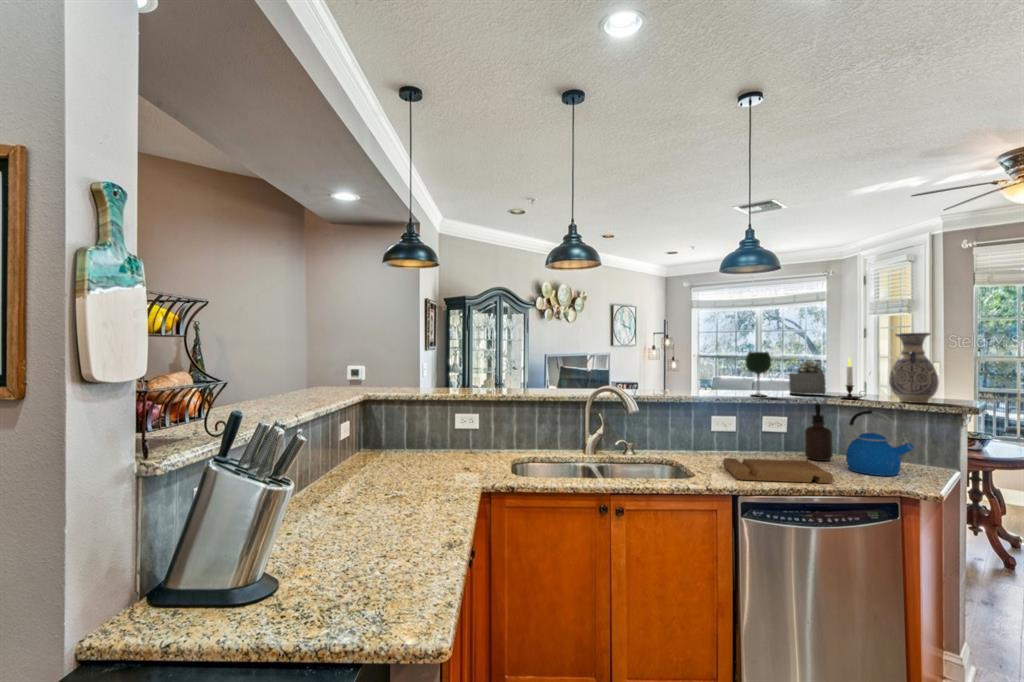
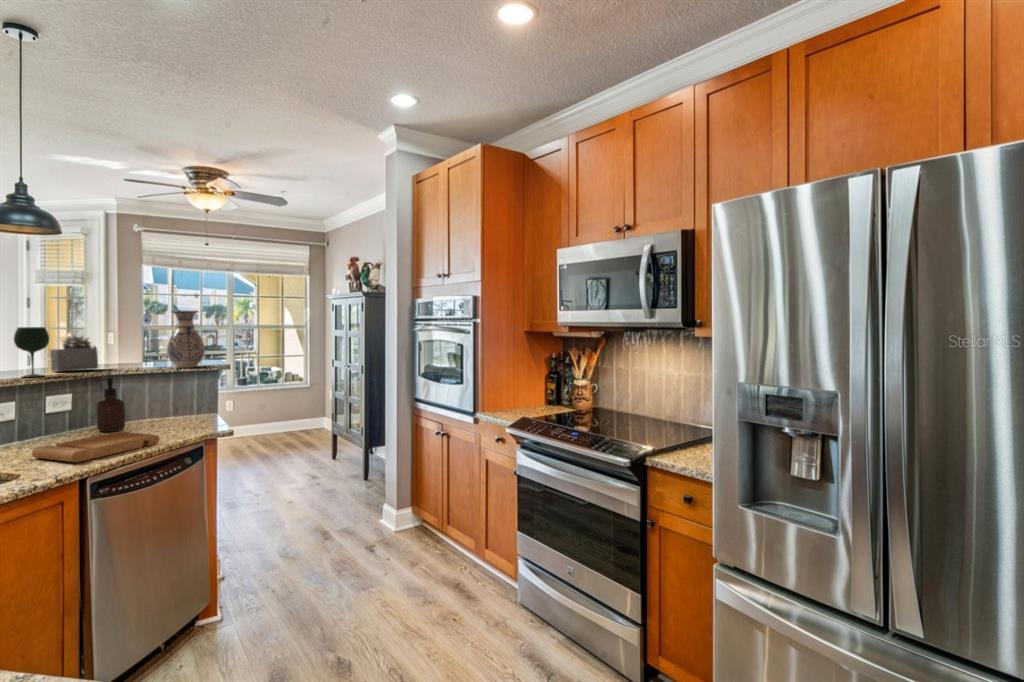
candle: present [839,357,866,399] -> none [119,330,144,370]
kettle: present [846,410,914,476] -> none [147,377,203,432]

